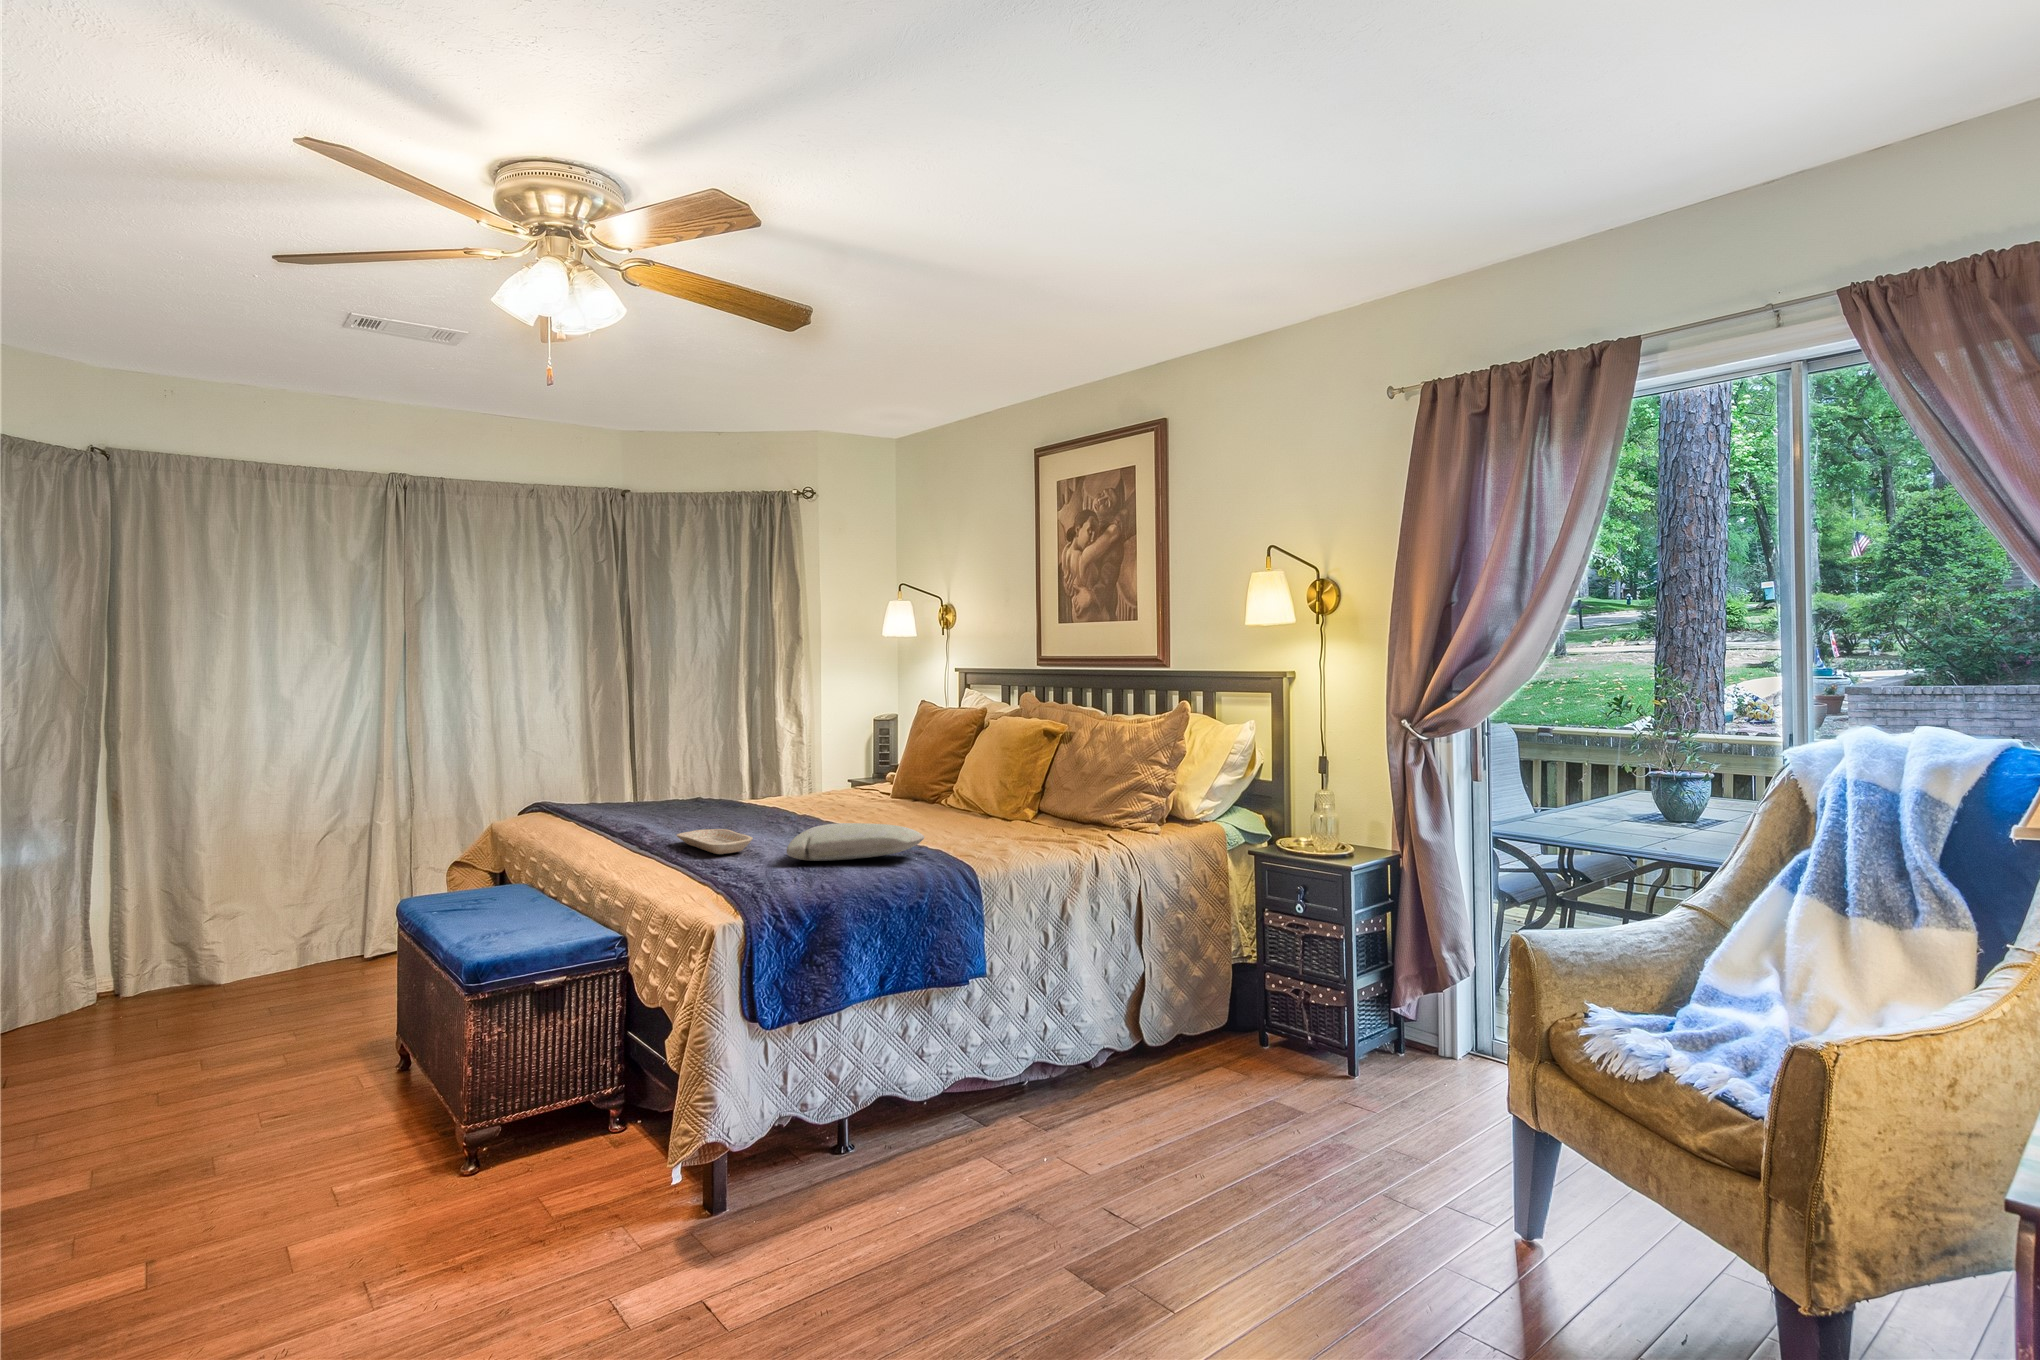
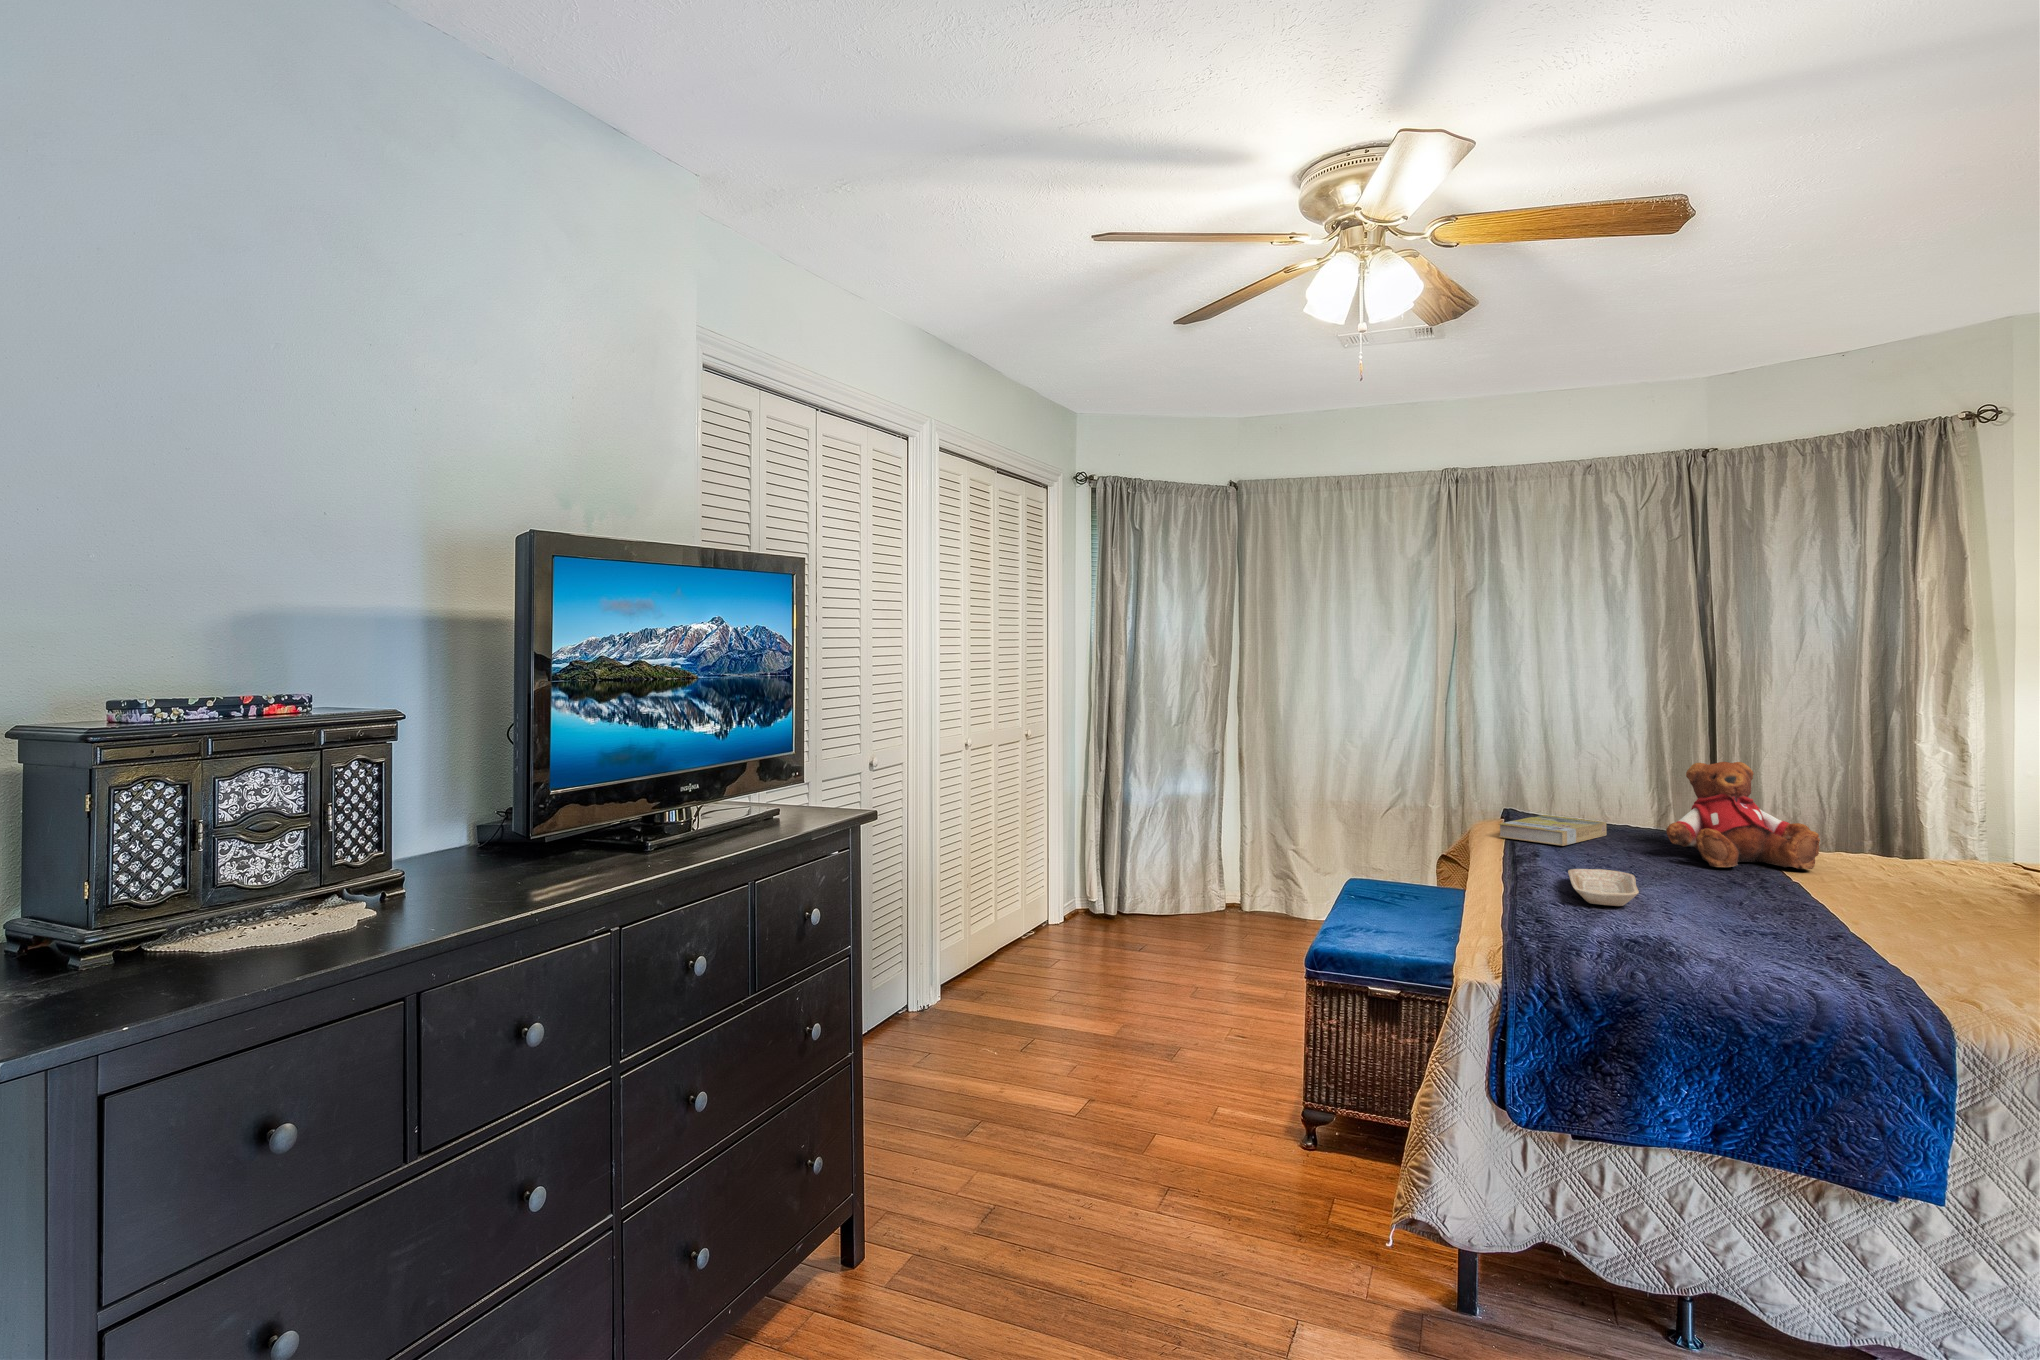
teddy bear: none [705,737,802,817] -> present [1666,762,1820,869]
book: none [562,801,637,827] -> present [1499,815,1607,846]
pillow: present [787,823,924,861] -> none [1643,897,1868,961]

